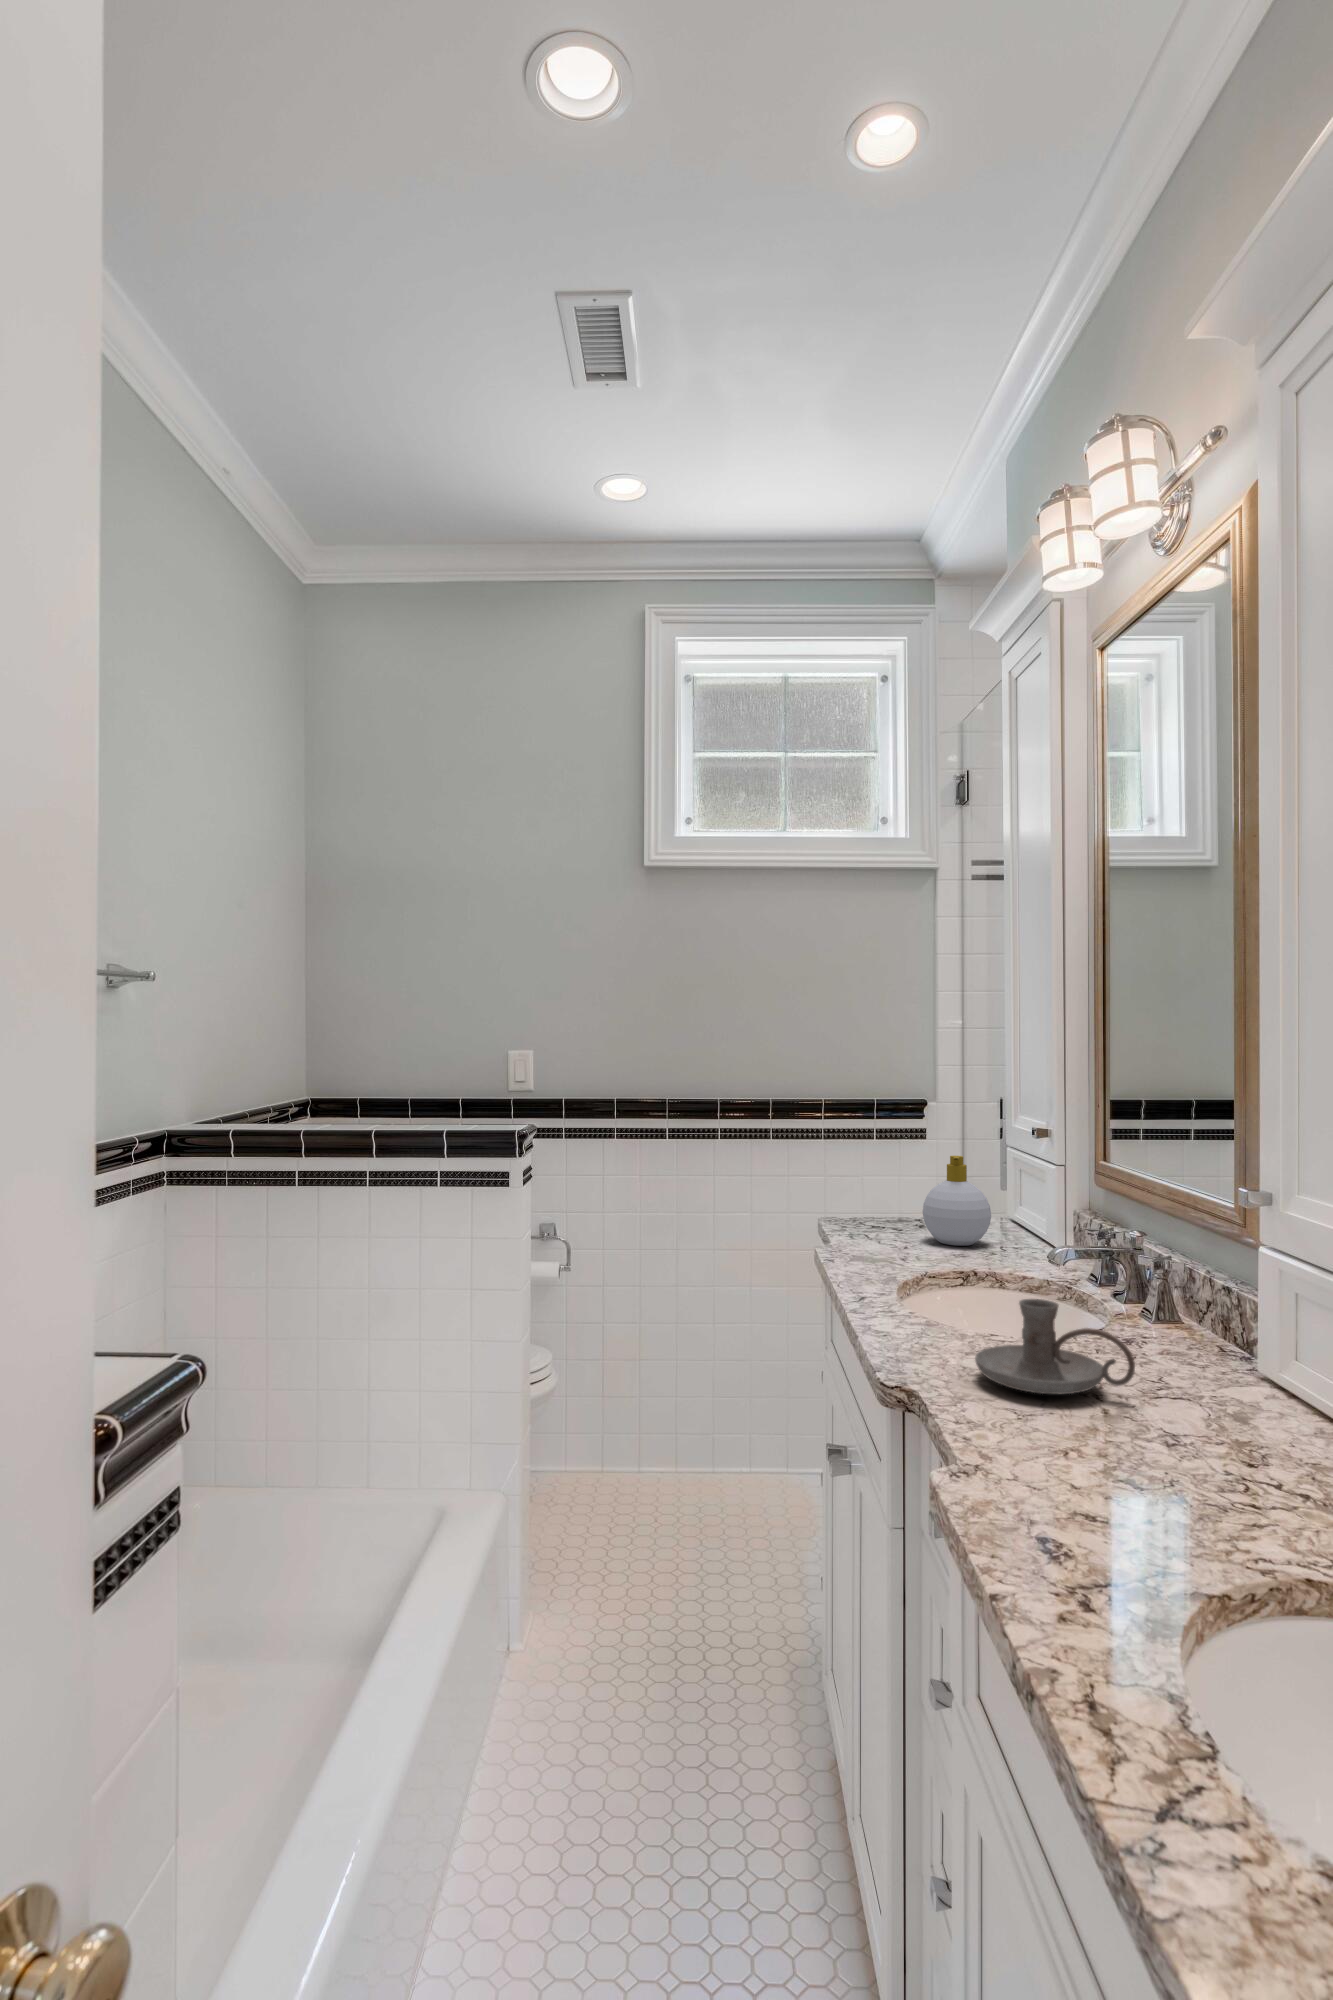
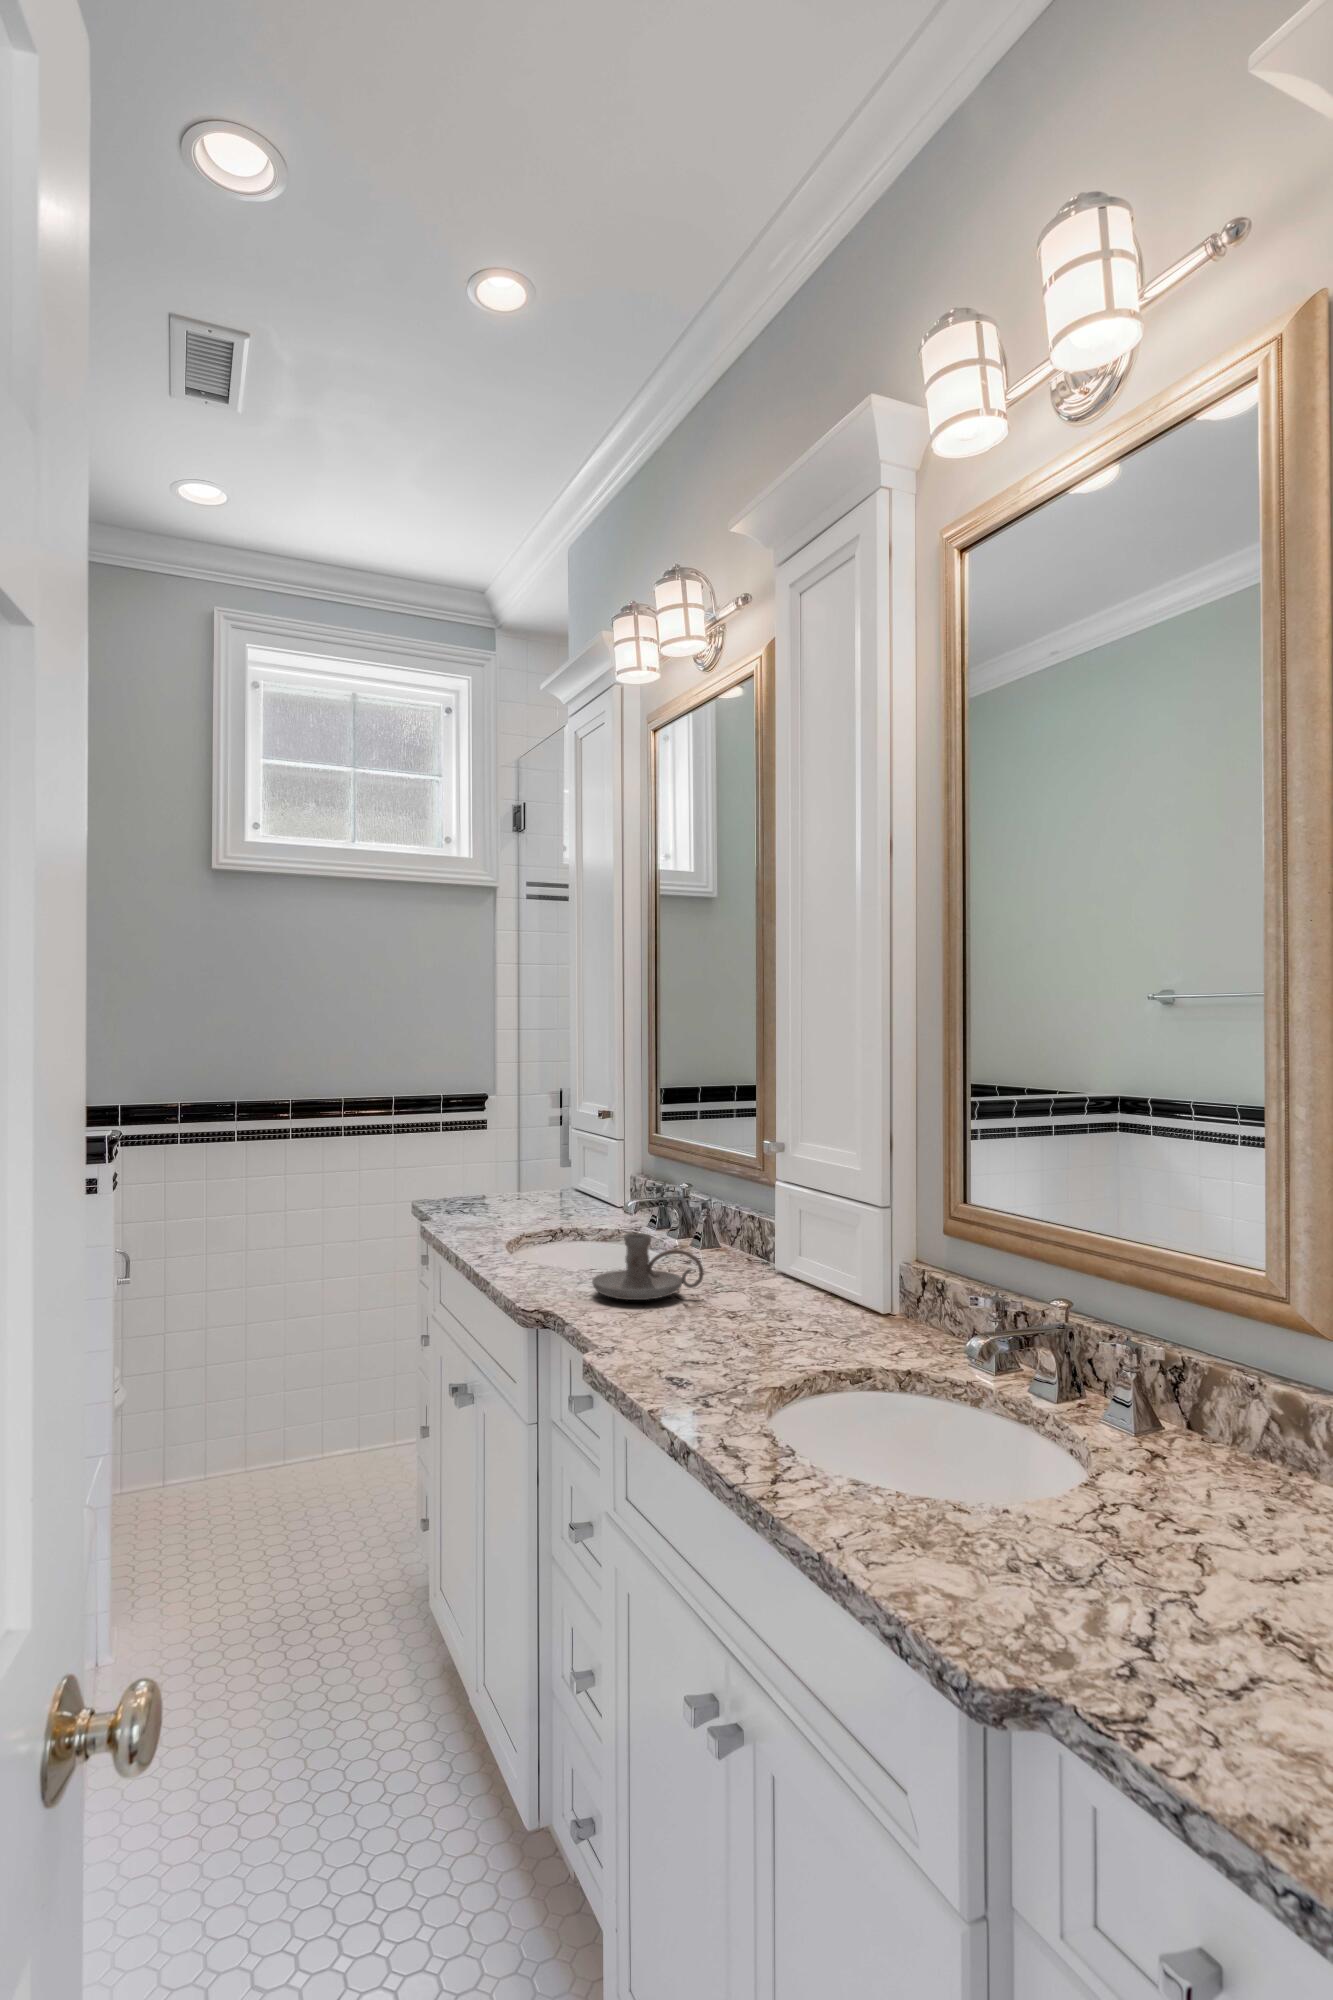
soap bottle: present [923,1156,991,1246] -> none [510,1137,566,1212]

